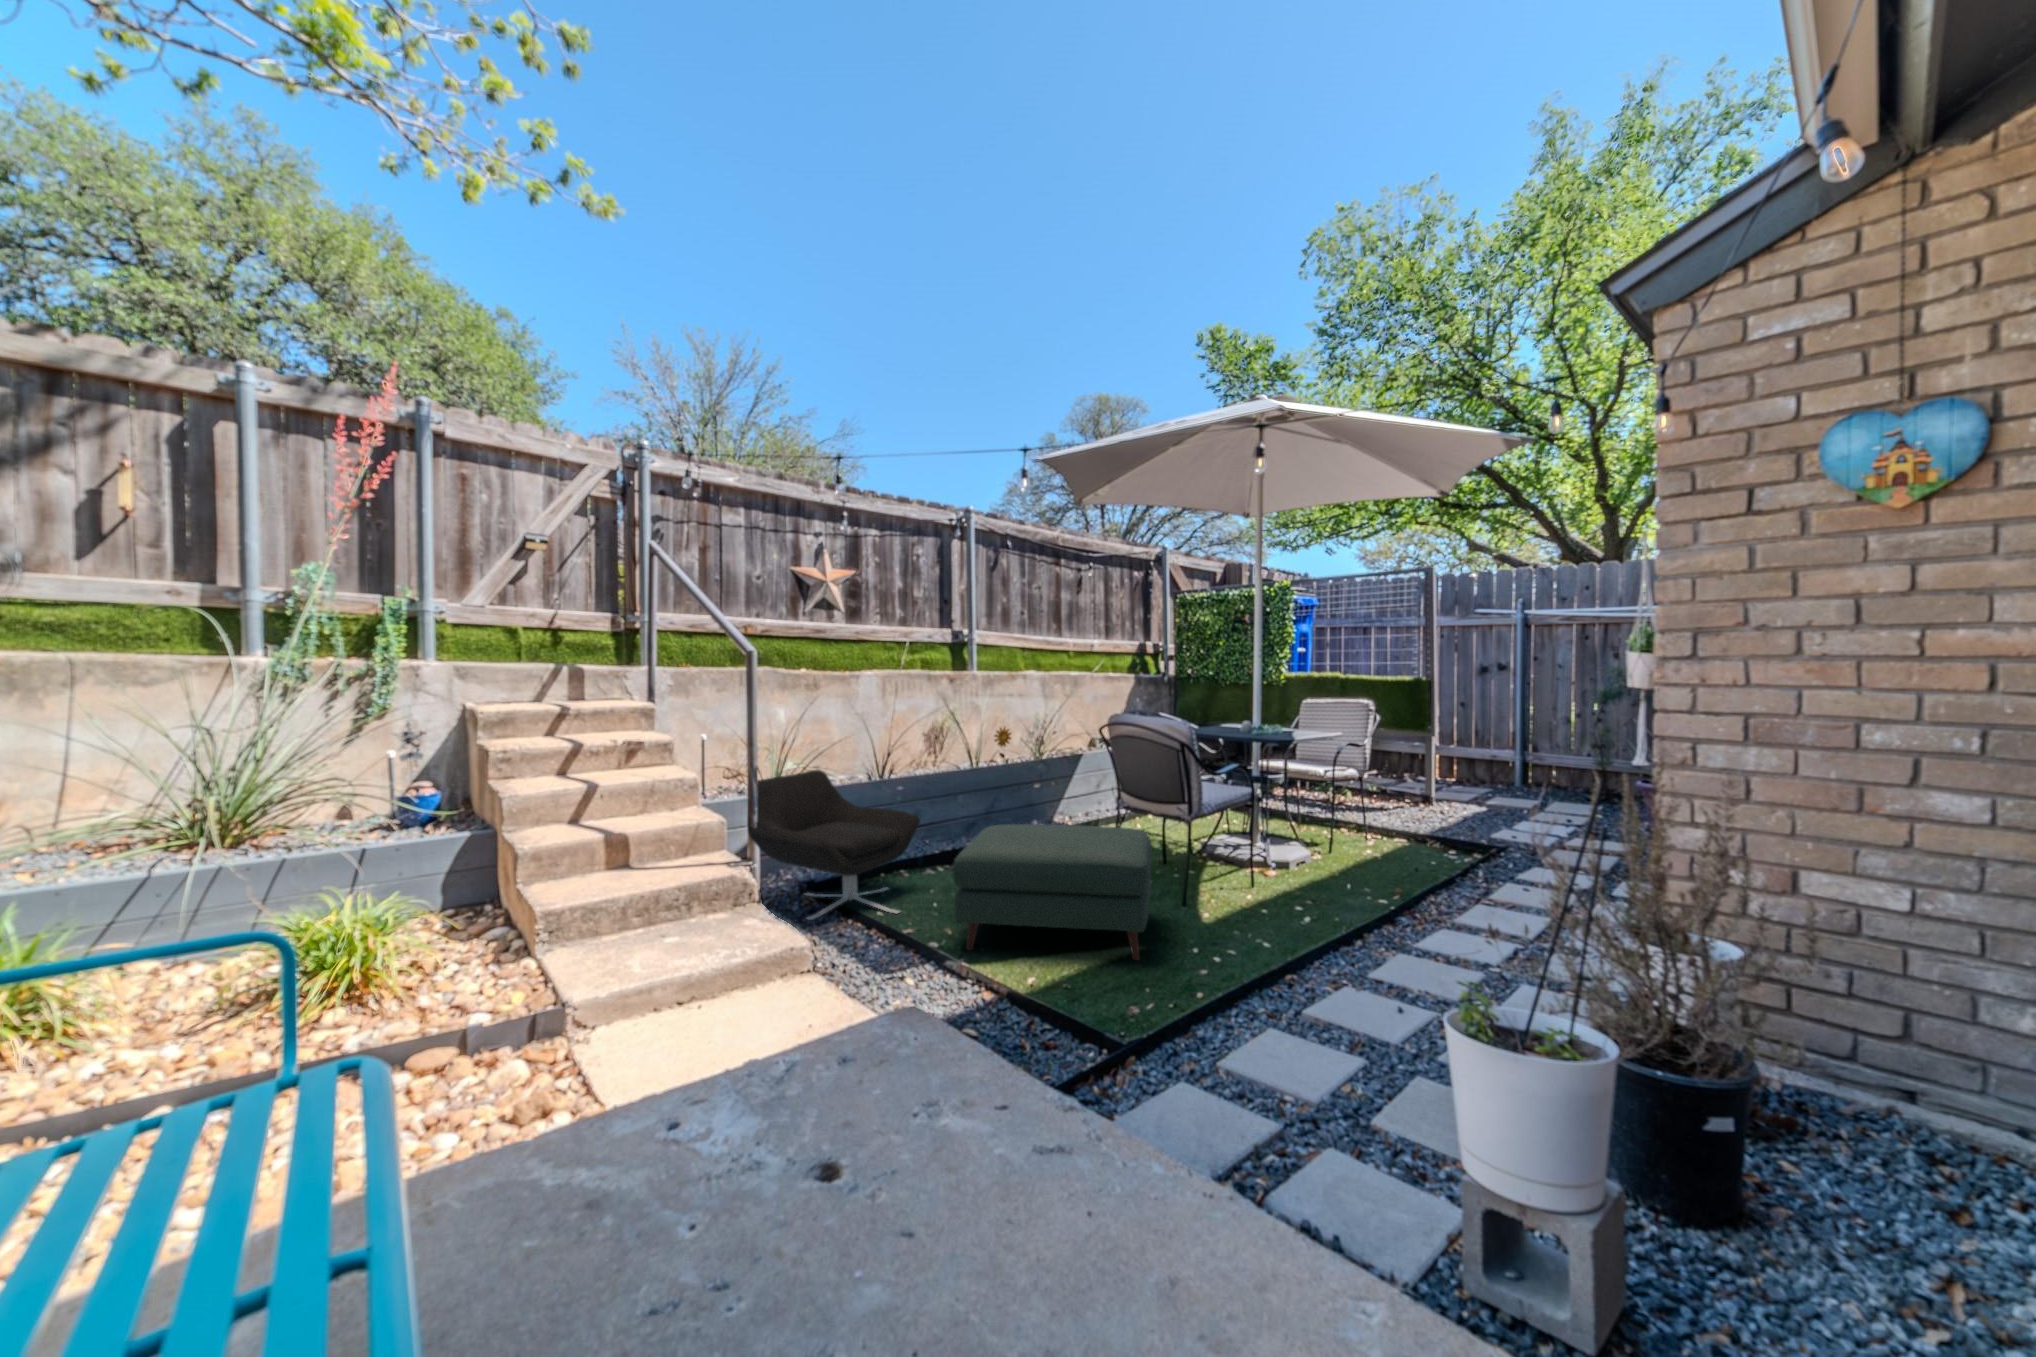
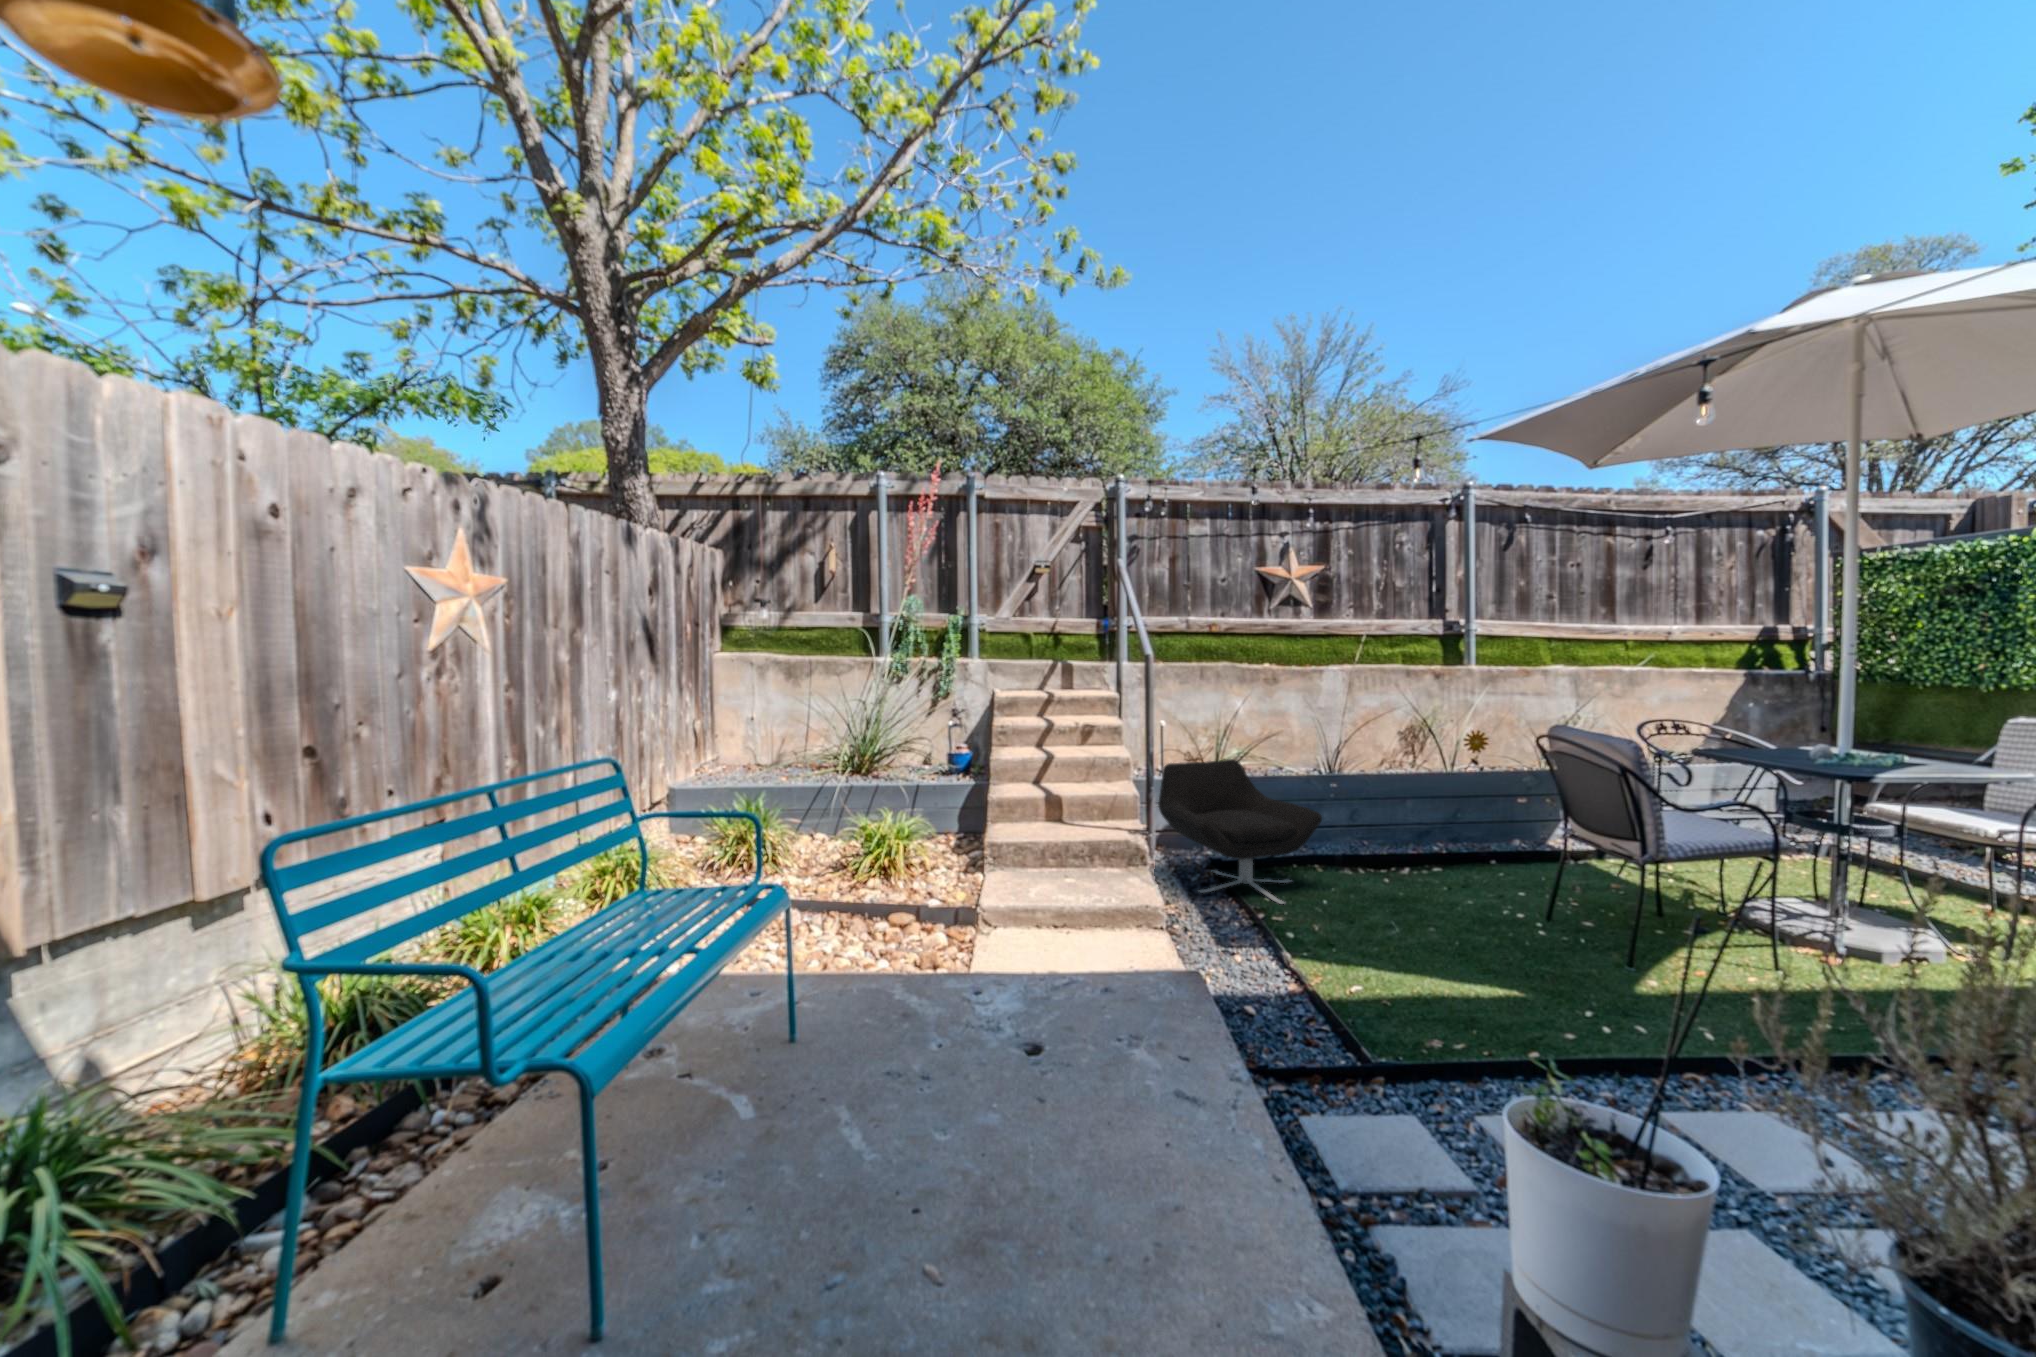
ottoman: present [953,824,1152,960] -> none [1305,832,1579,1010]

